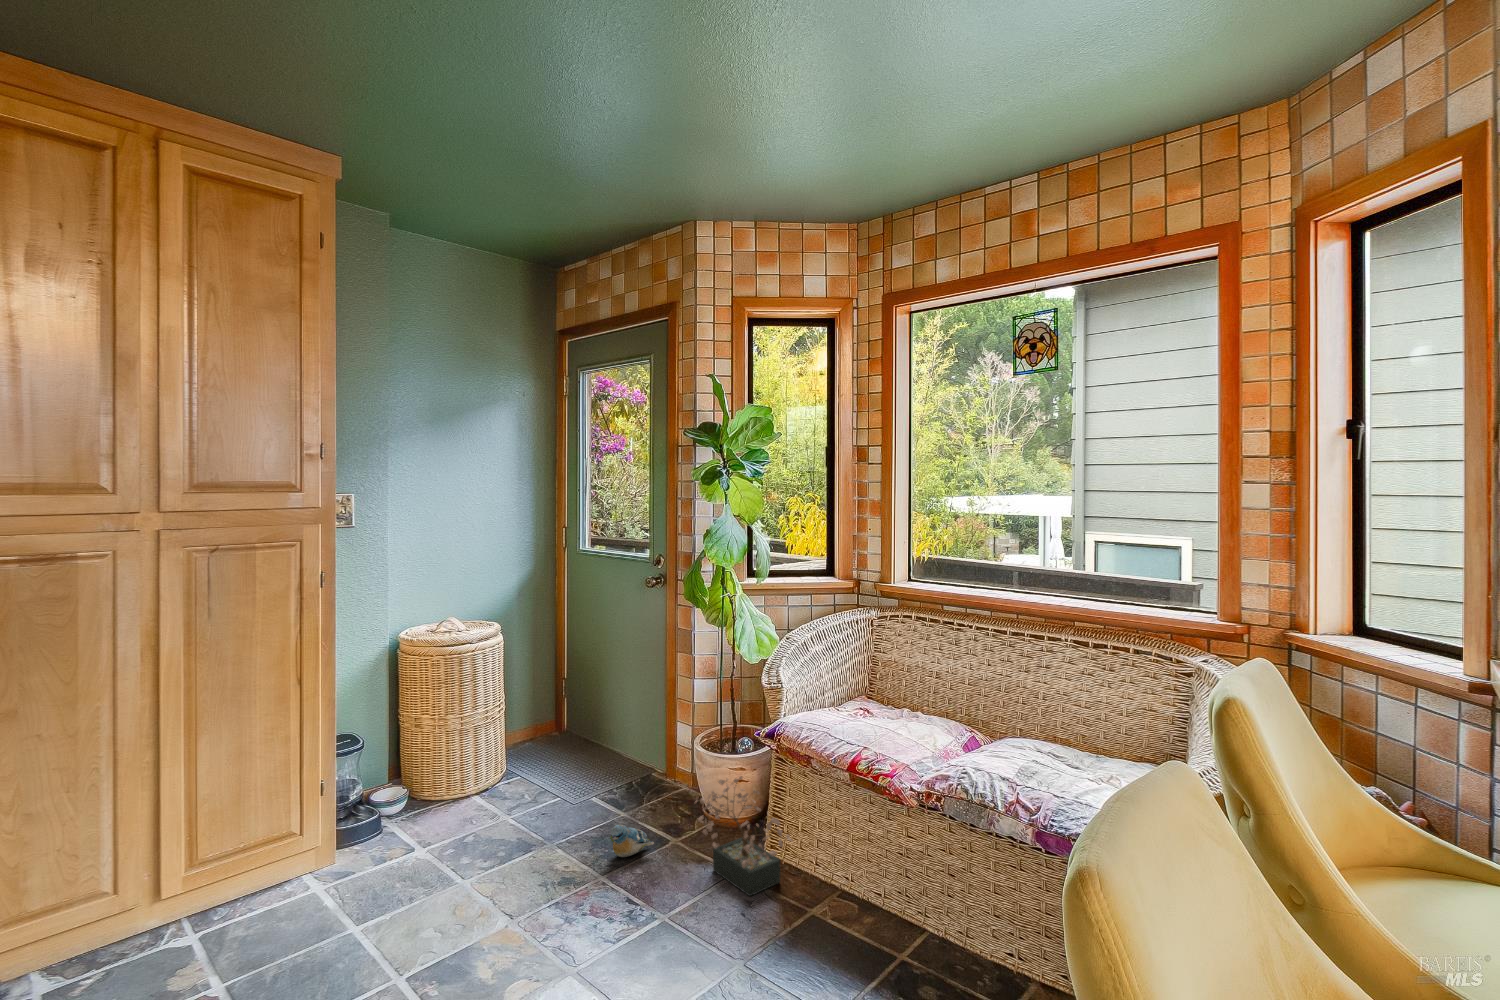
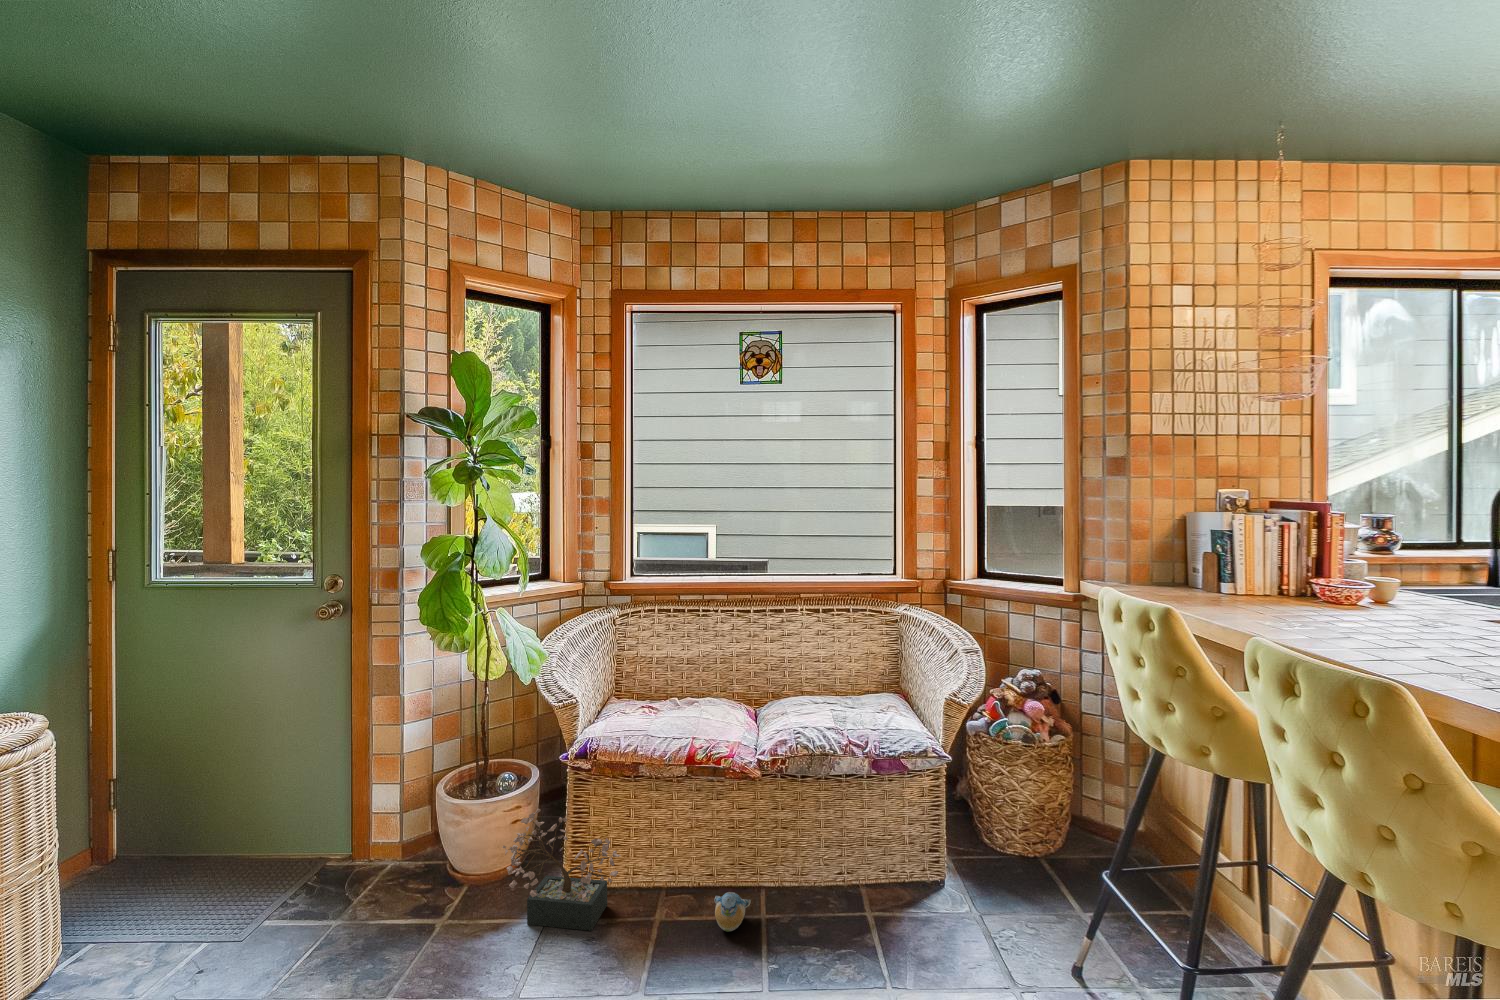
plush toy: present [610,825,654,857] -> present [714,892,751,932]

